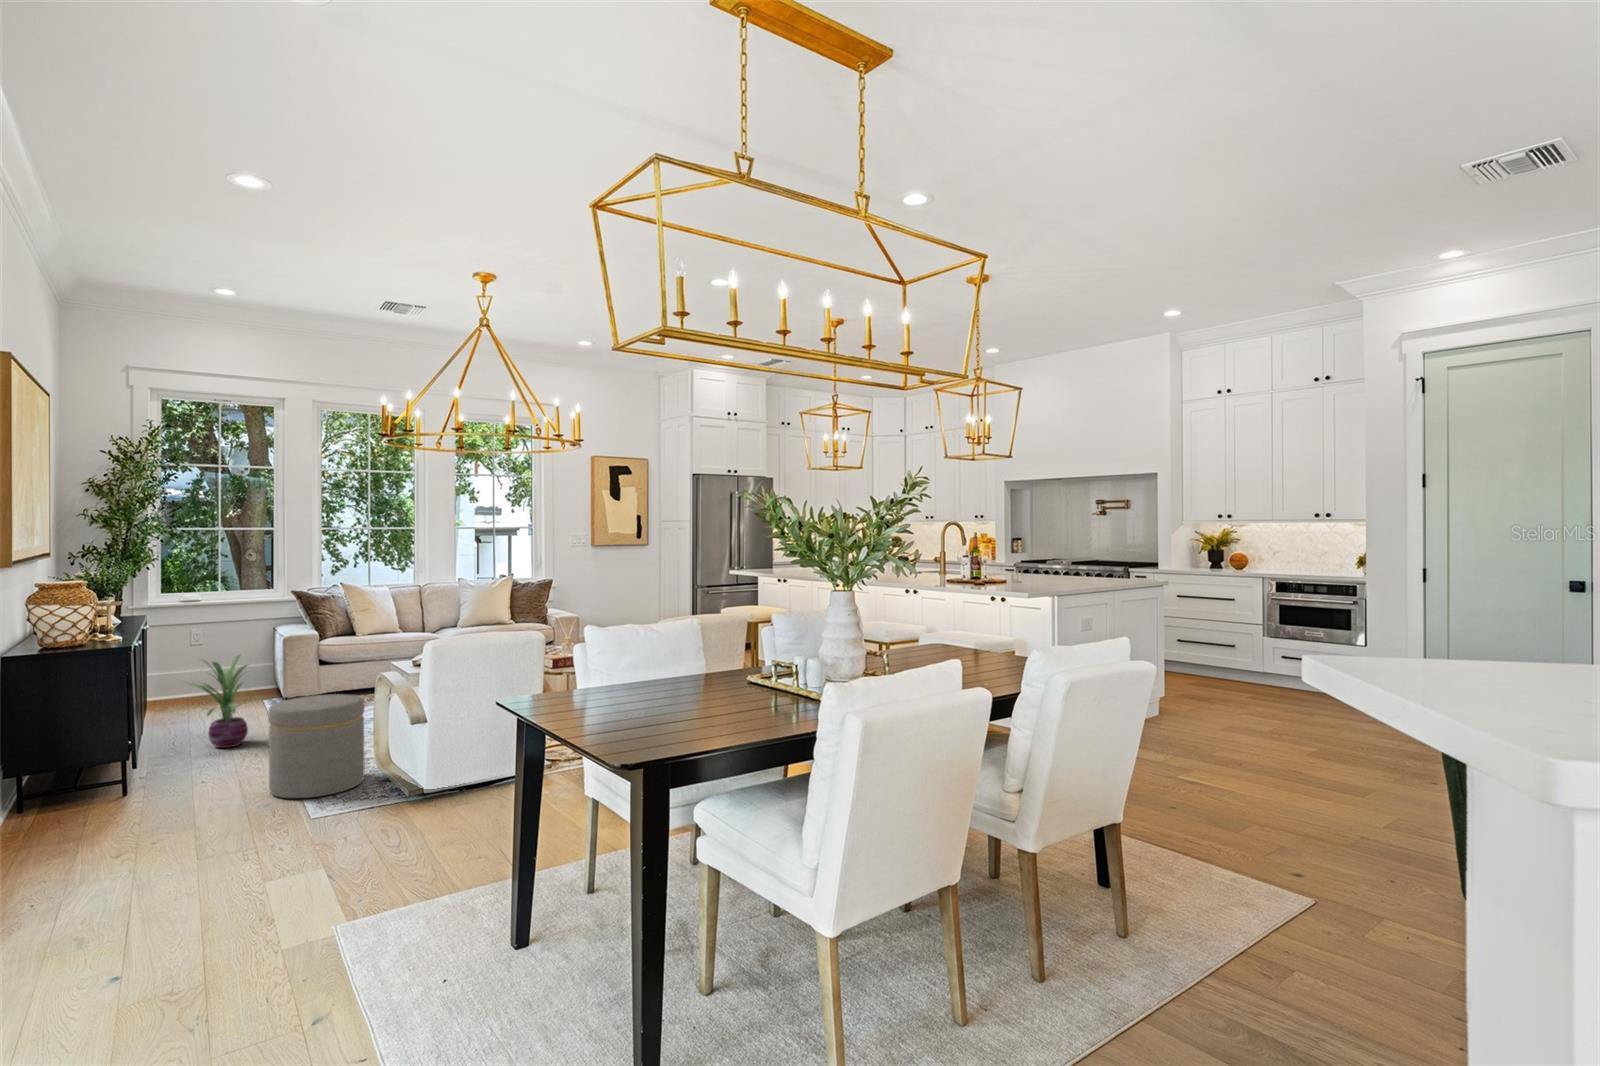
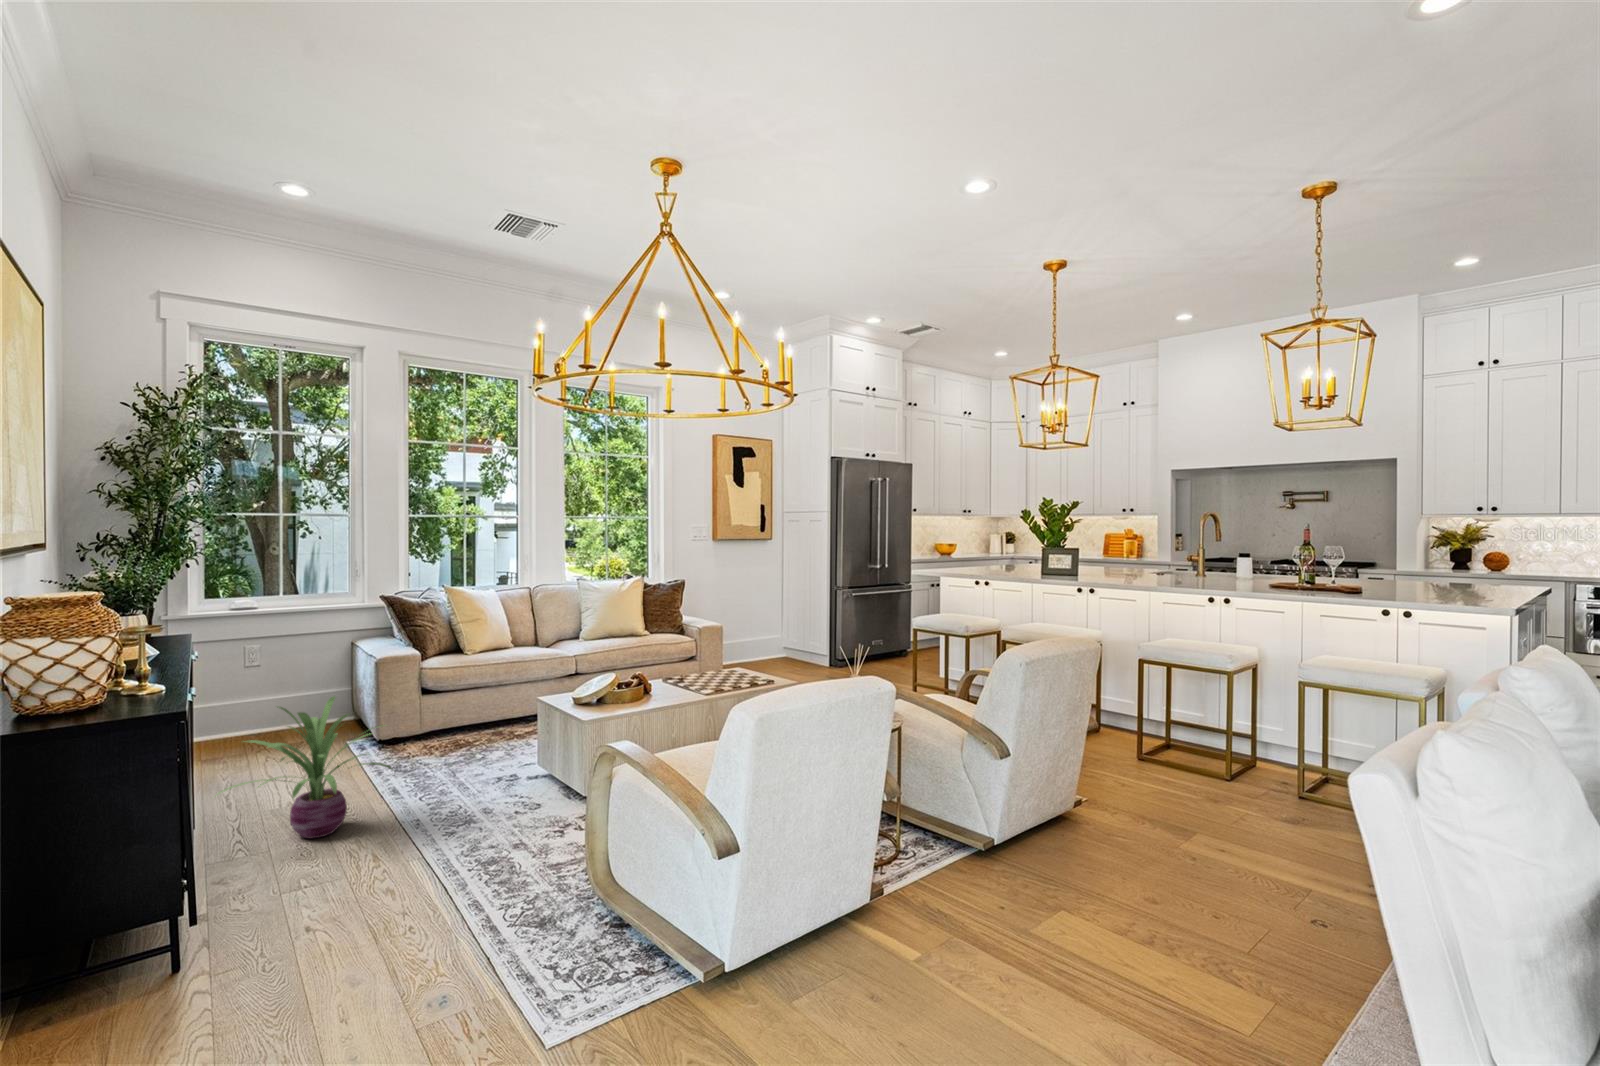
ottoman: present [268,694,365,798] -> none [420,775,568,971]

